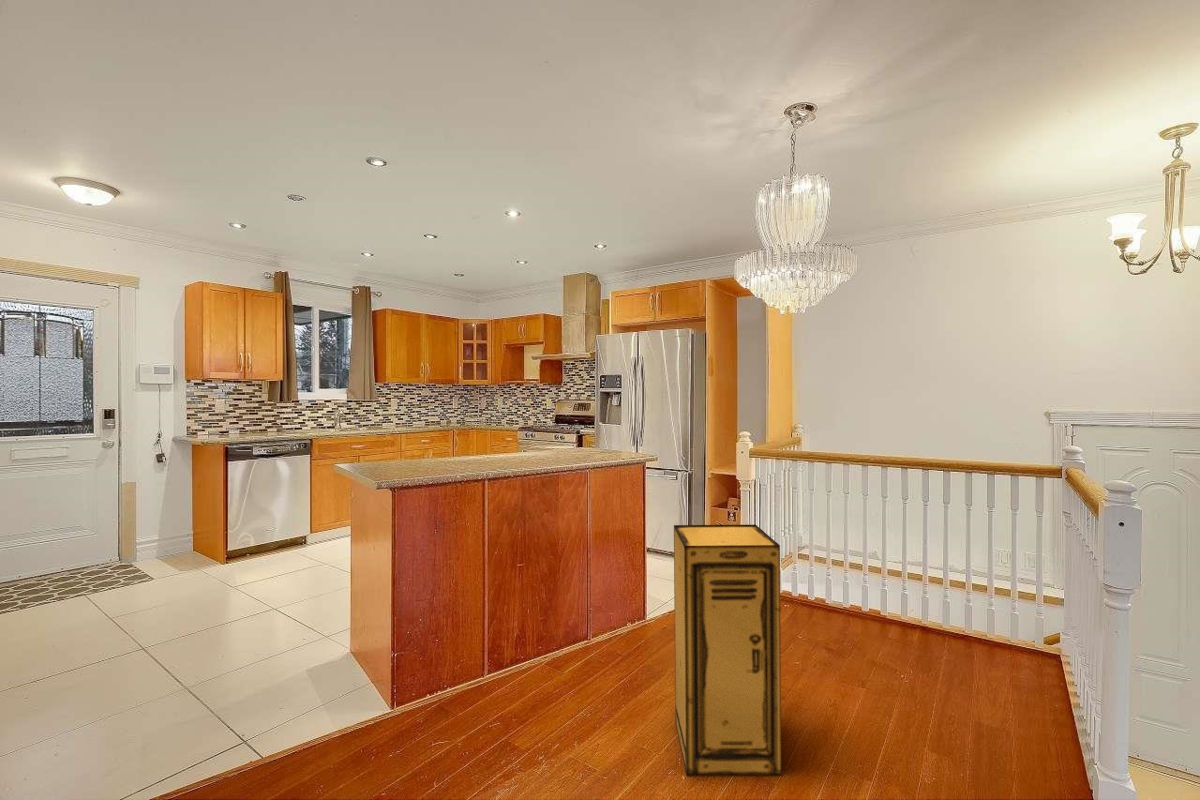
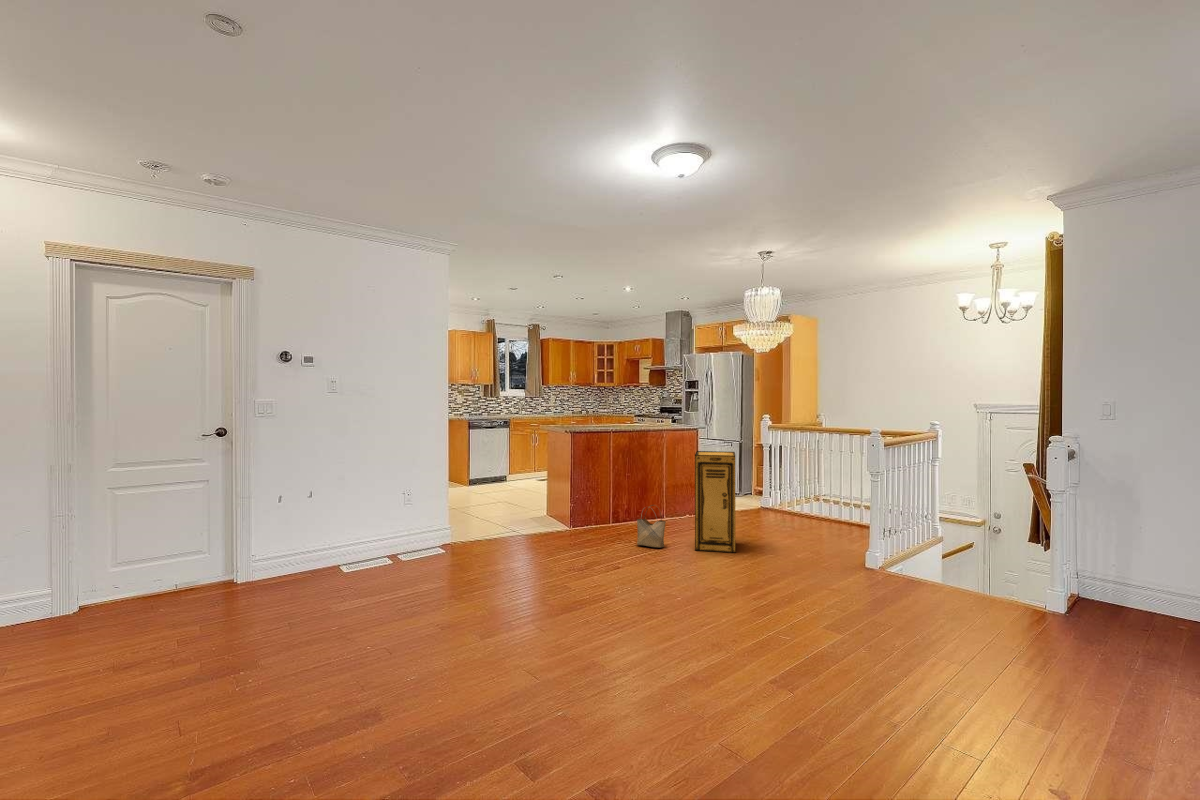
woven basket: none [543,661,614,775] -> present [637,505,666,548]

